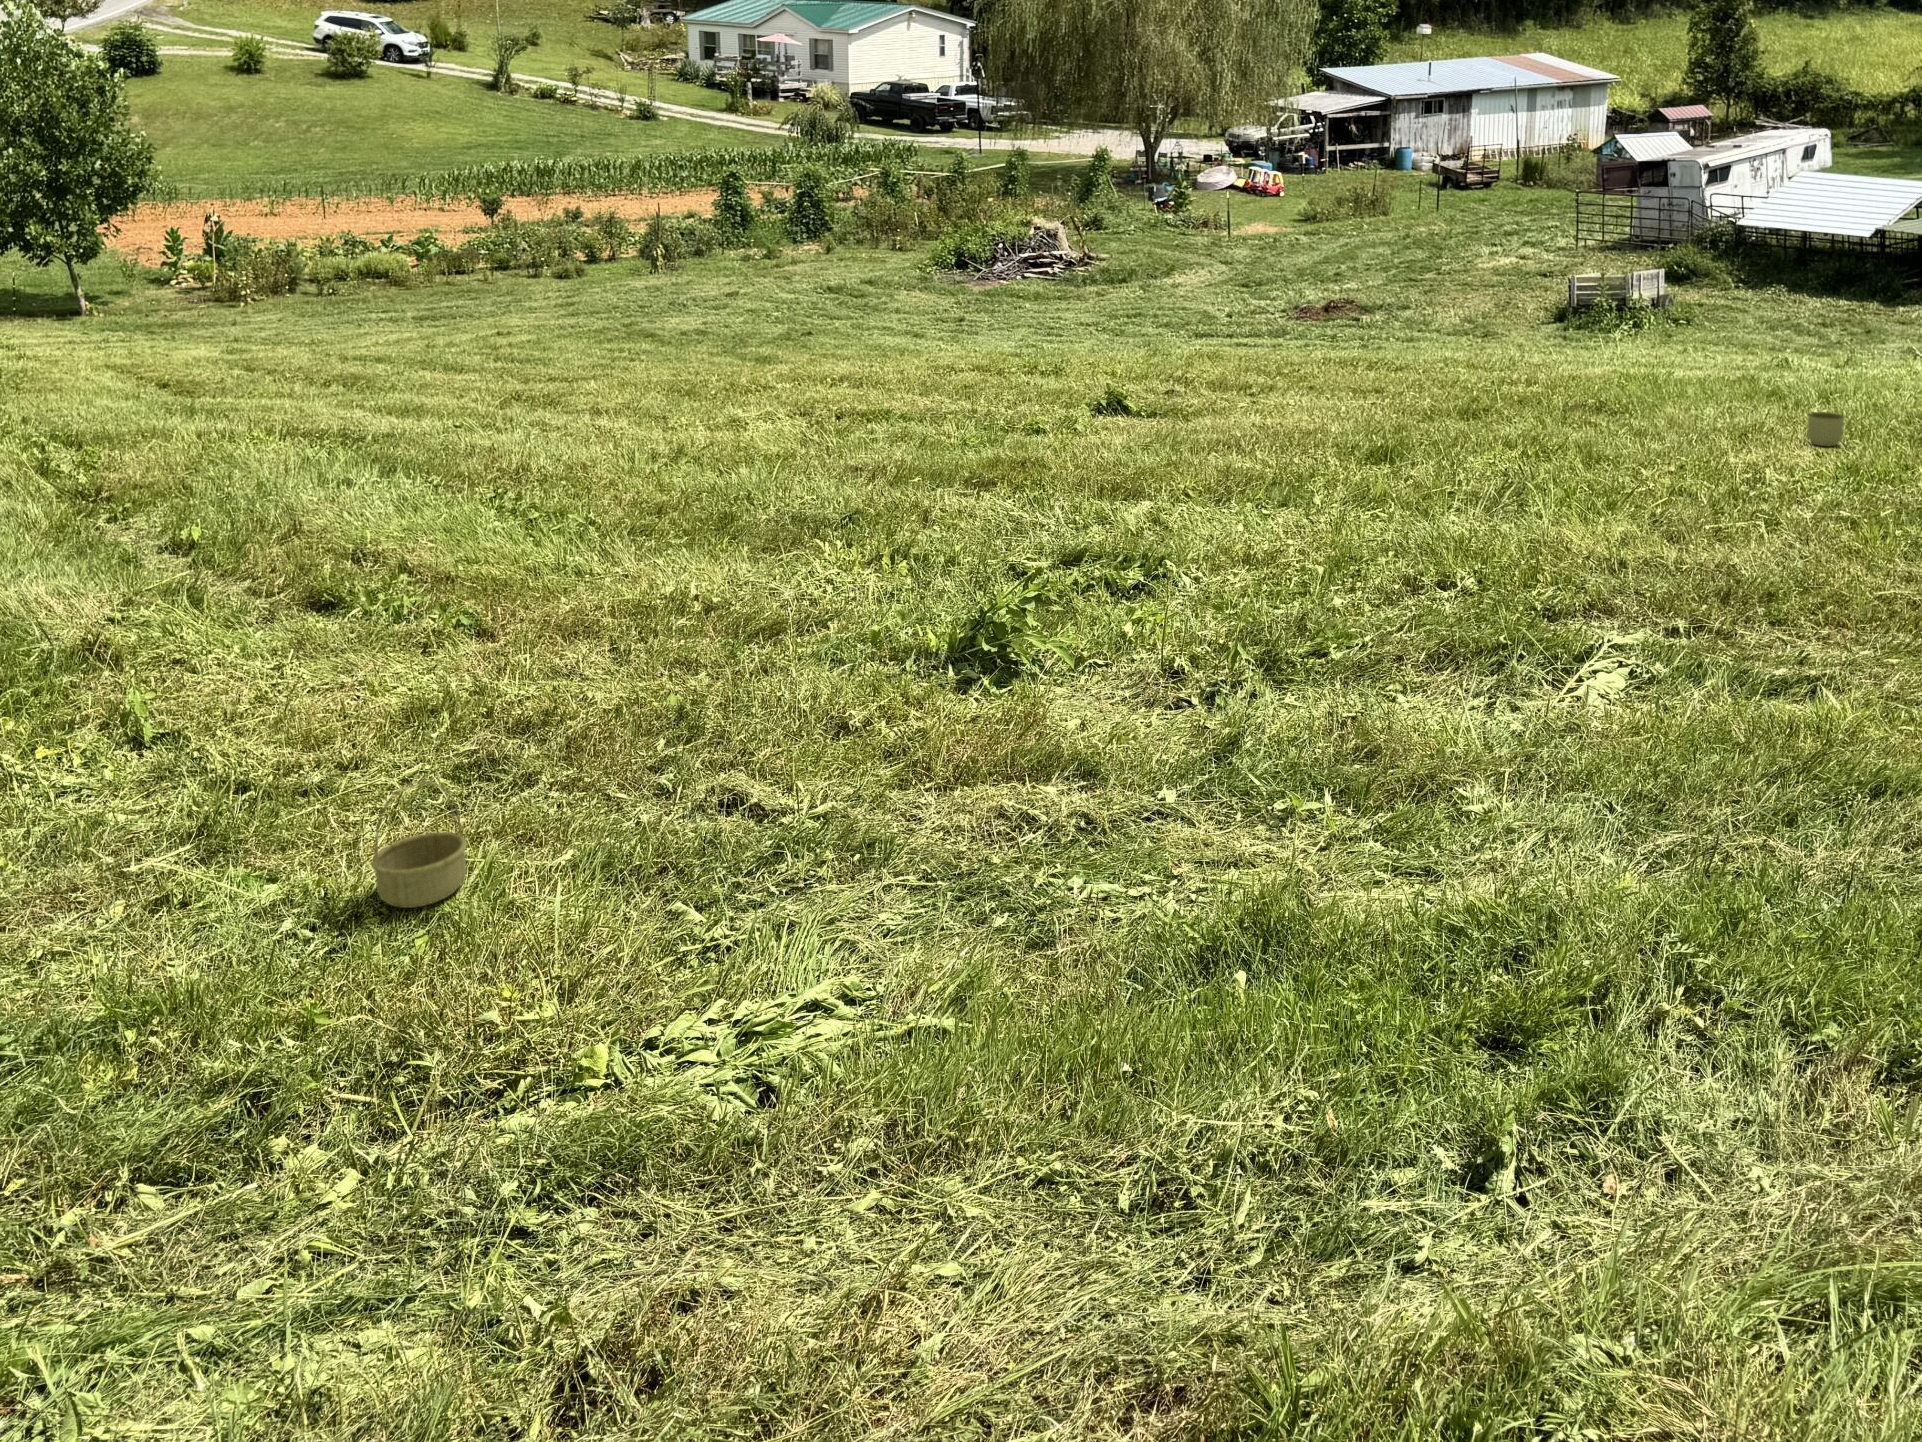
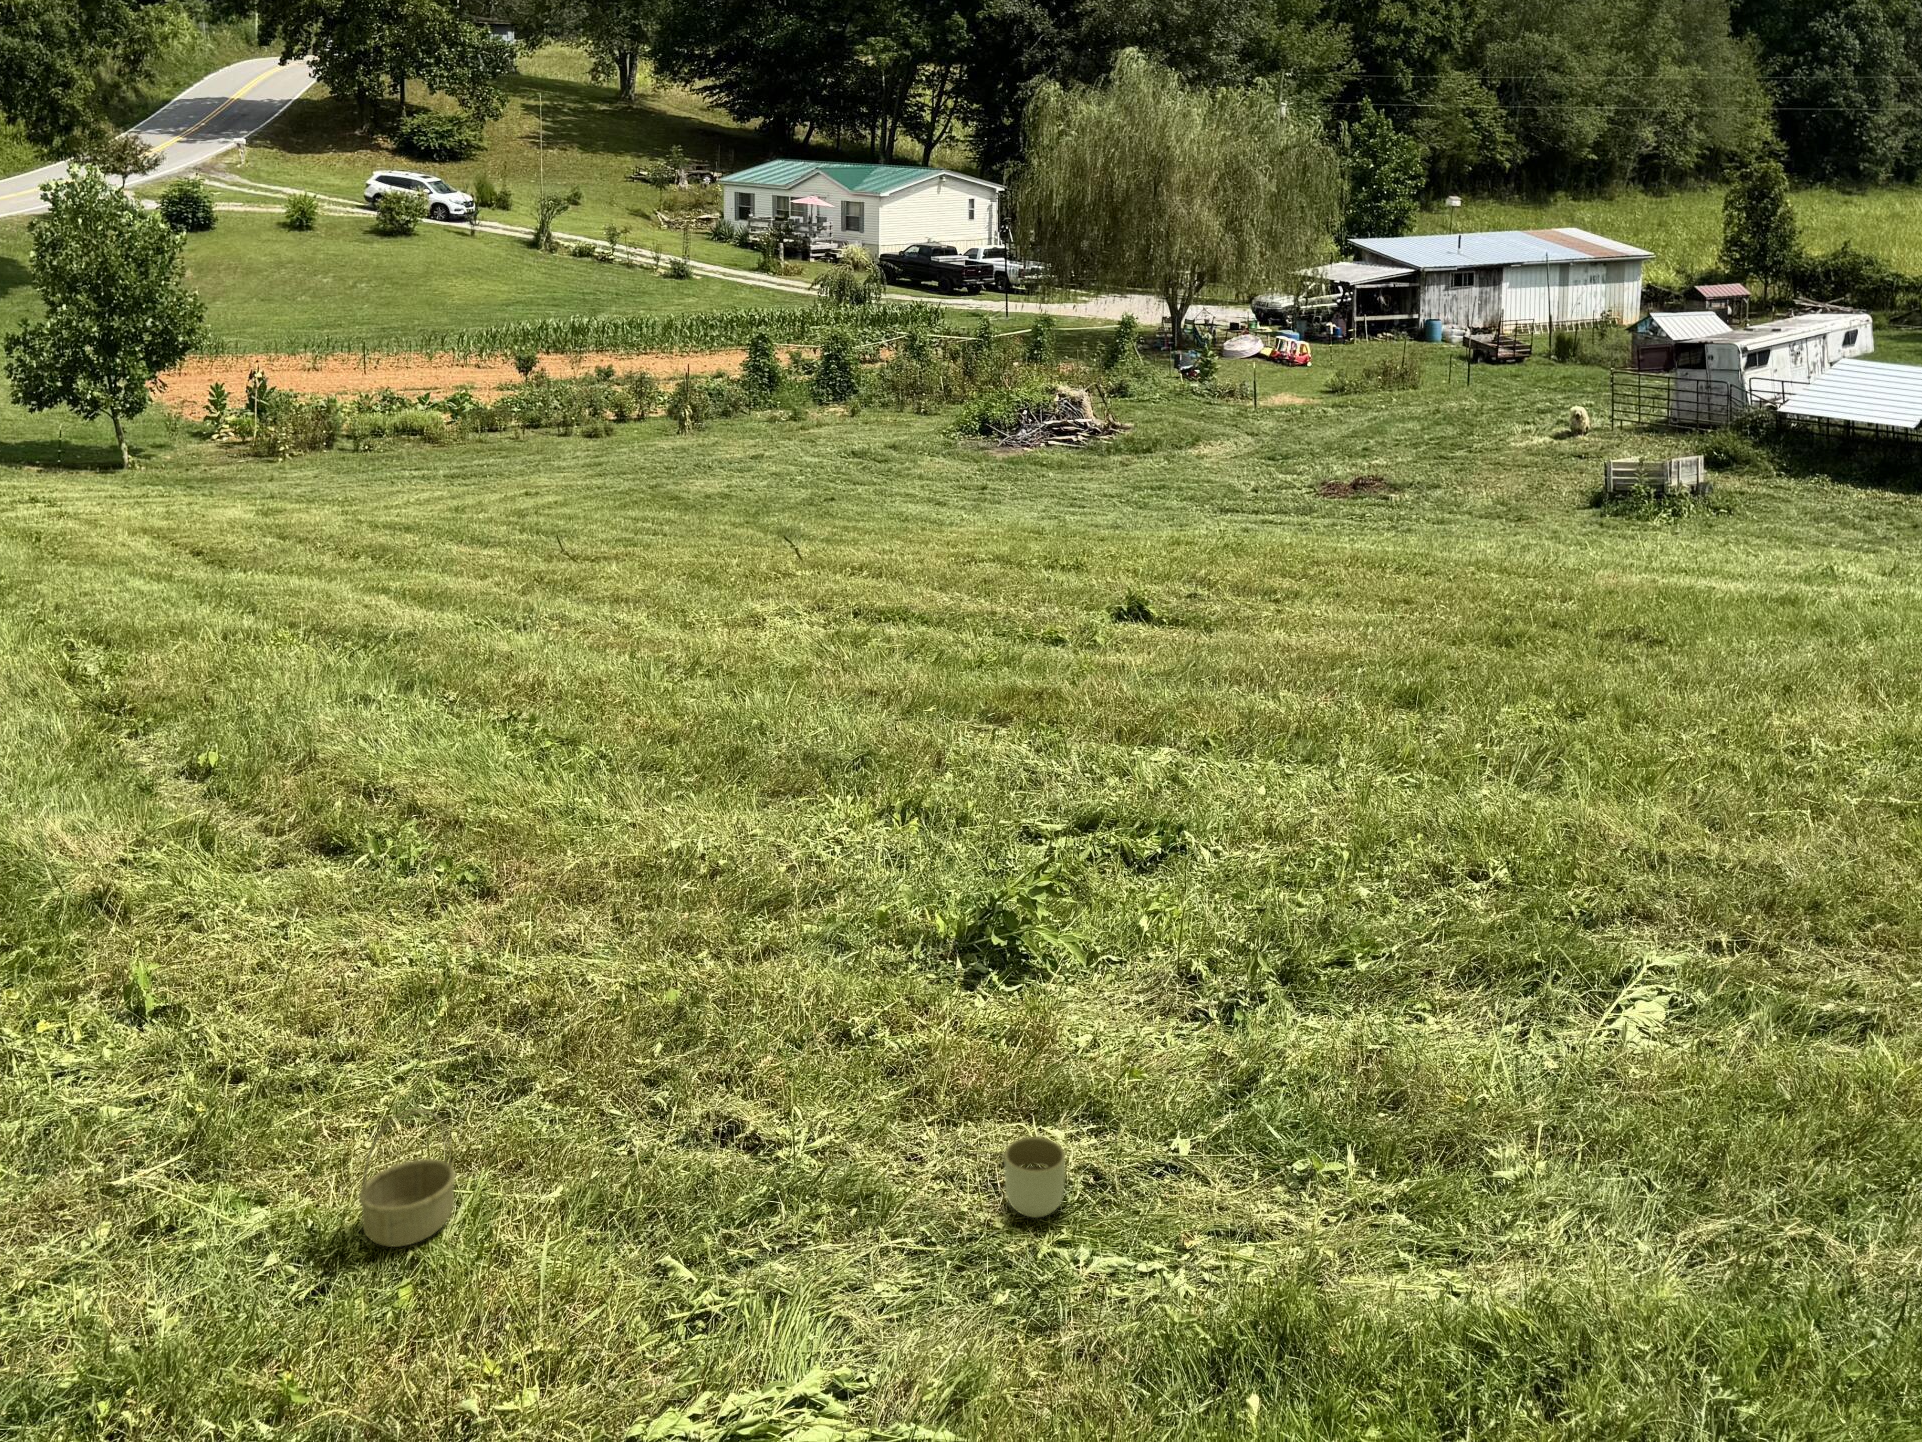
planter: present [1807,412,1844,446] -> present [1004,1137,1065,1218]

